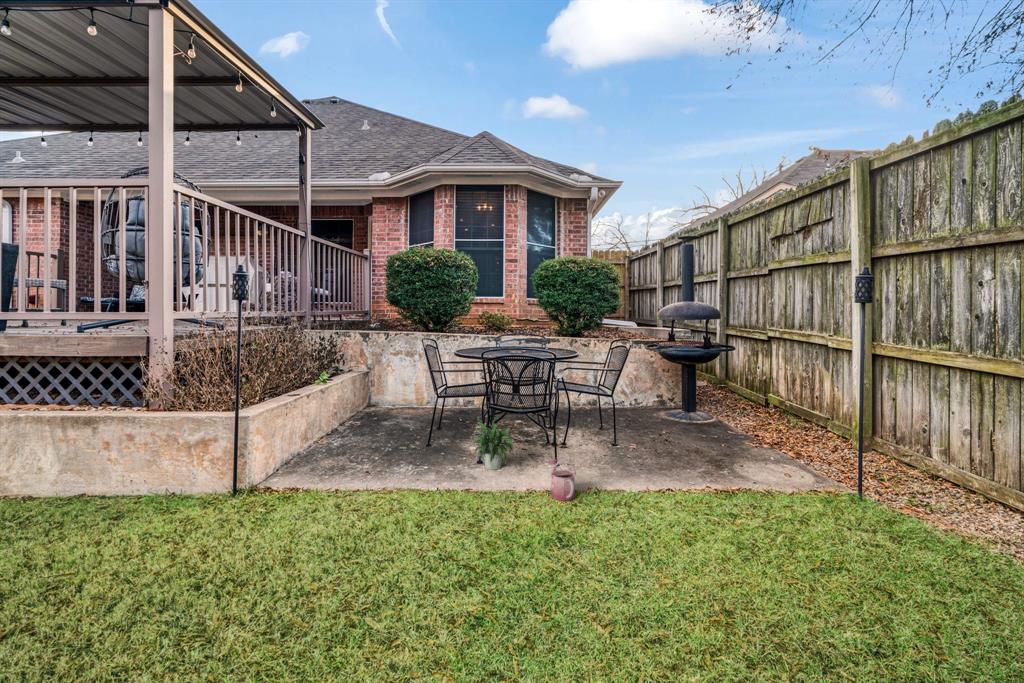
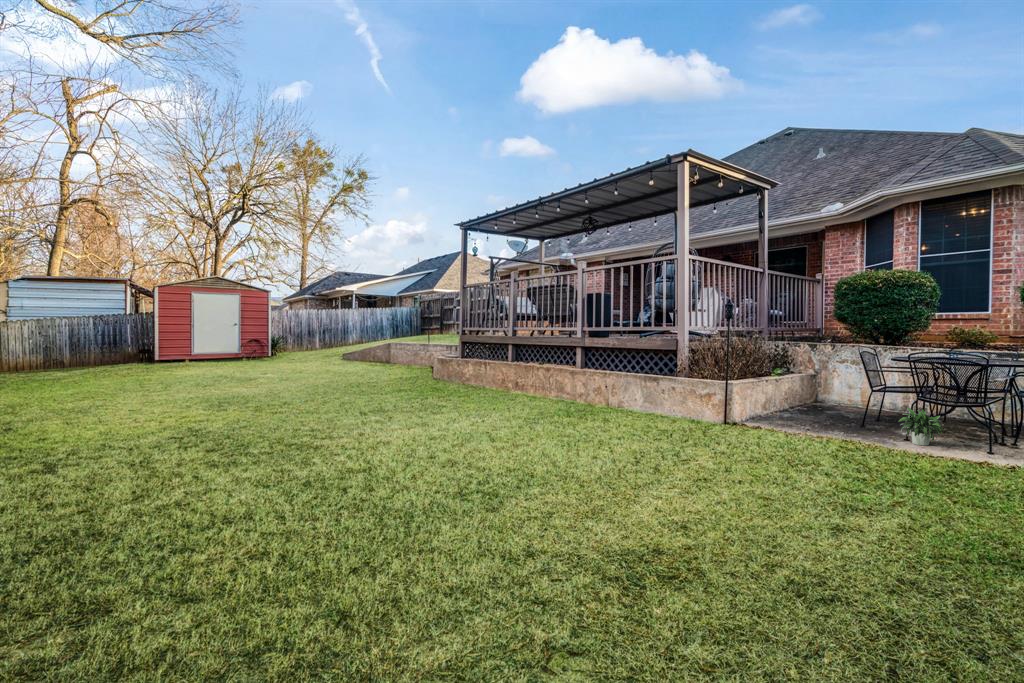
watering can: present [548,459,576,501] -> none [969,438,1000,470]

